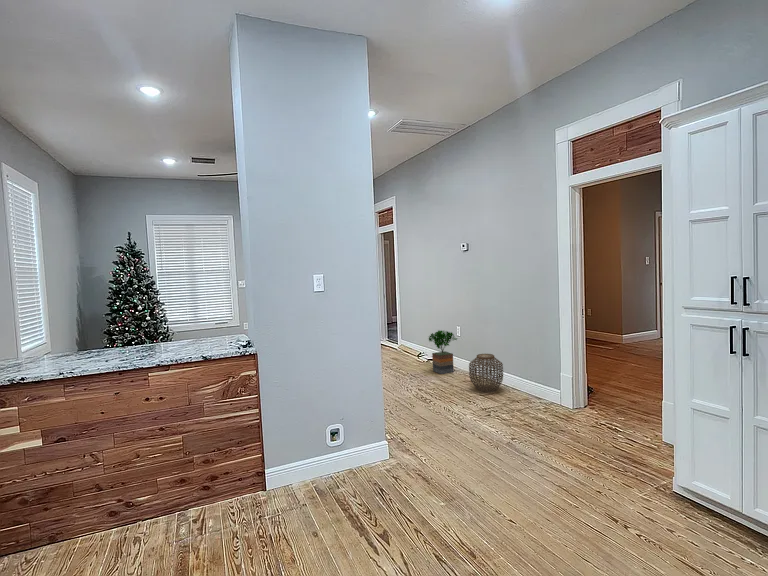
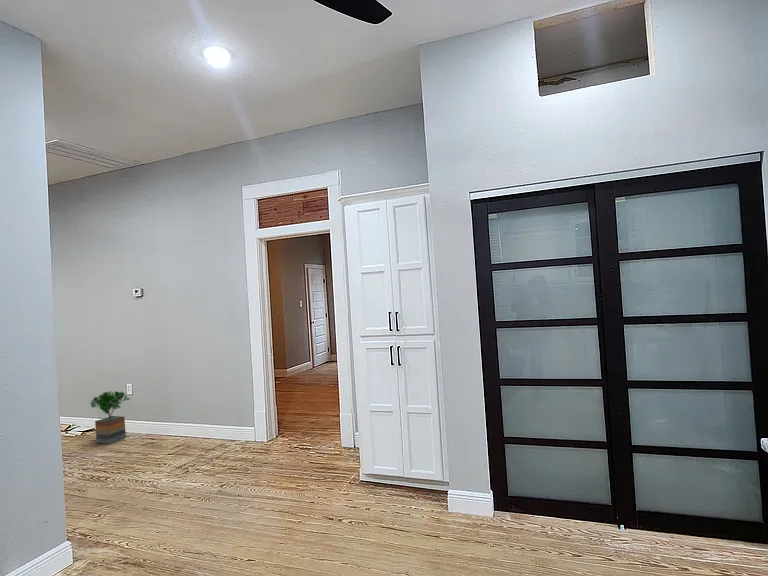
woven basket: present [469,354,503,392] -> none [152,407,193,450]

